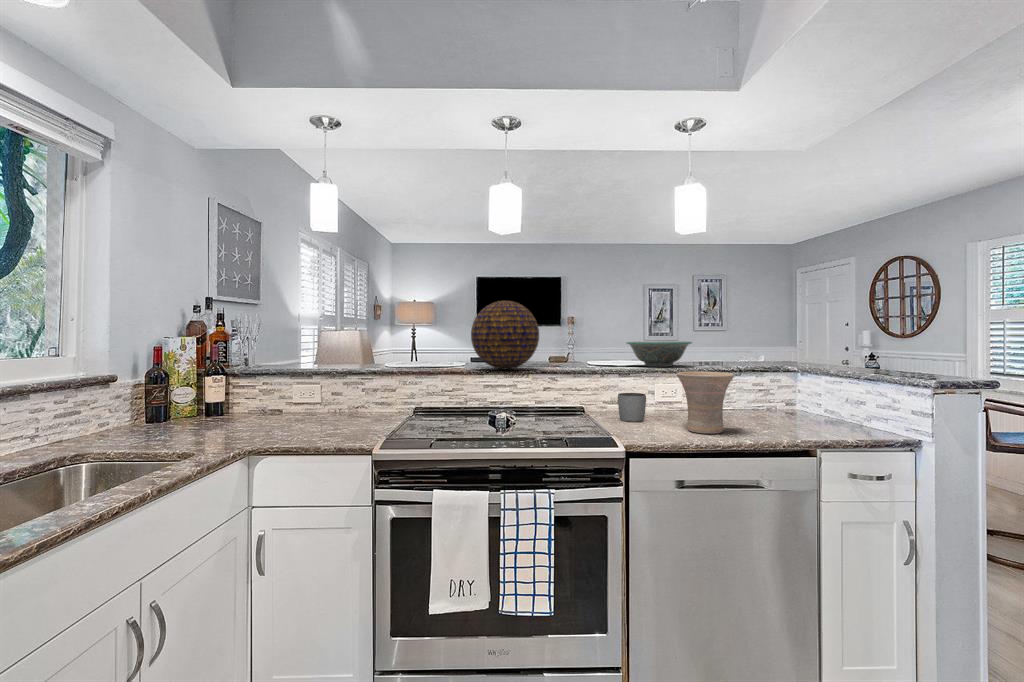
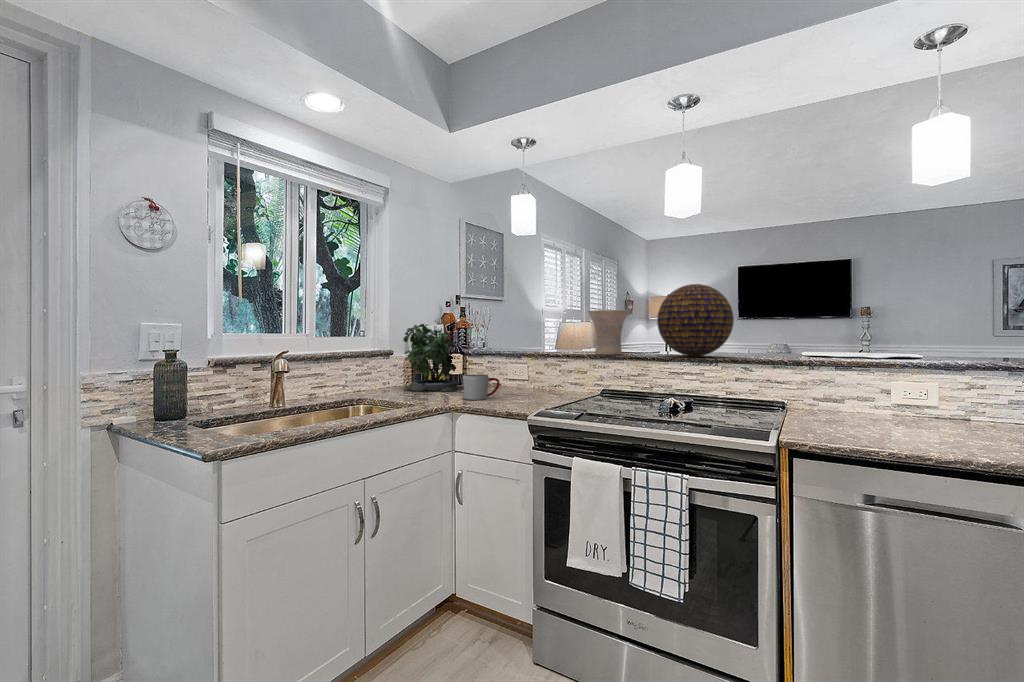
potted plant: none [134,333,229,430] -> present [403,320,459,391]
decorative bowl: present [626,341,692,367] -> none [862,328,968,360]
vase: present [677,372,734,434] -> present [588,310,629,355]
mug: present [618,393,646,422] -> present [463,374,500,400]

